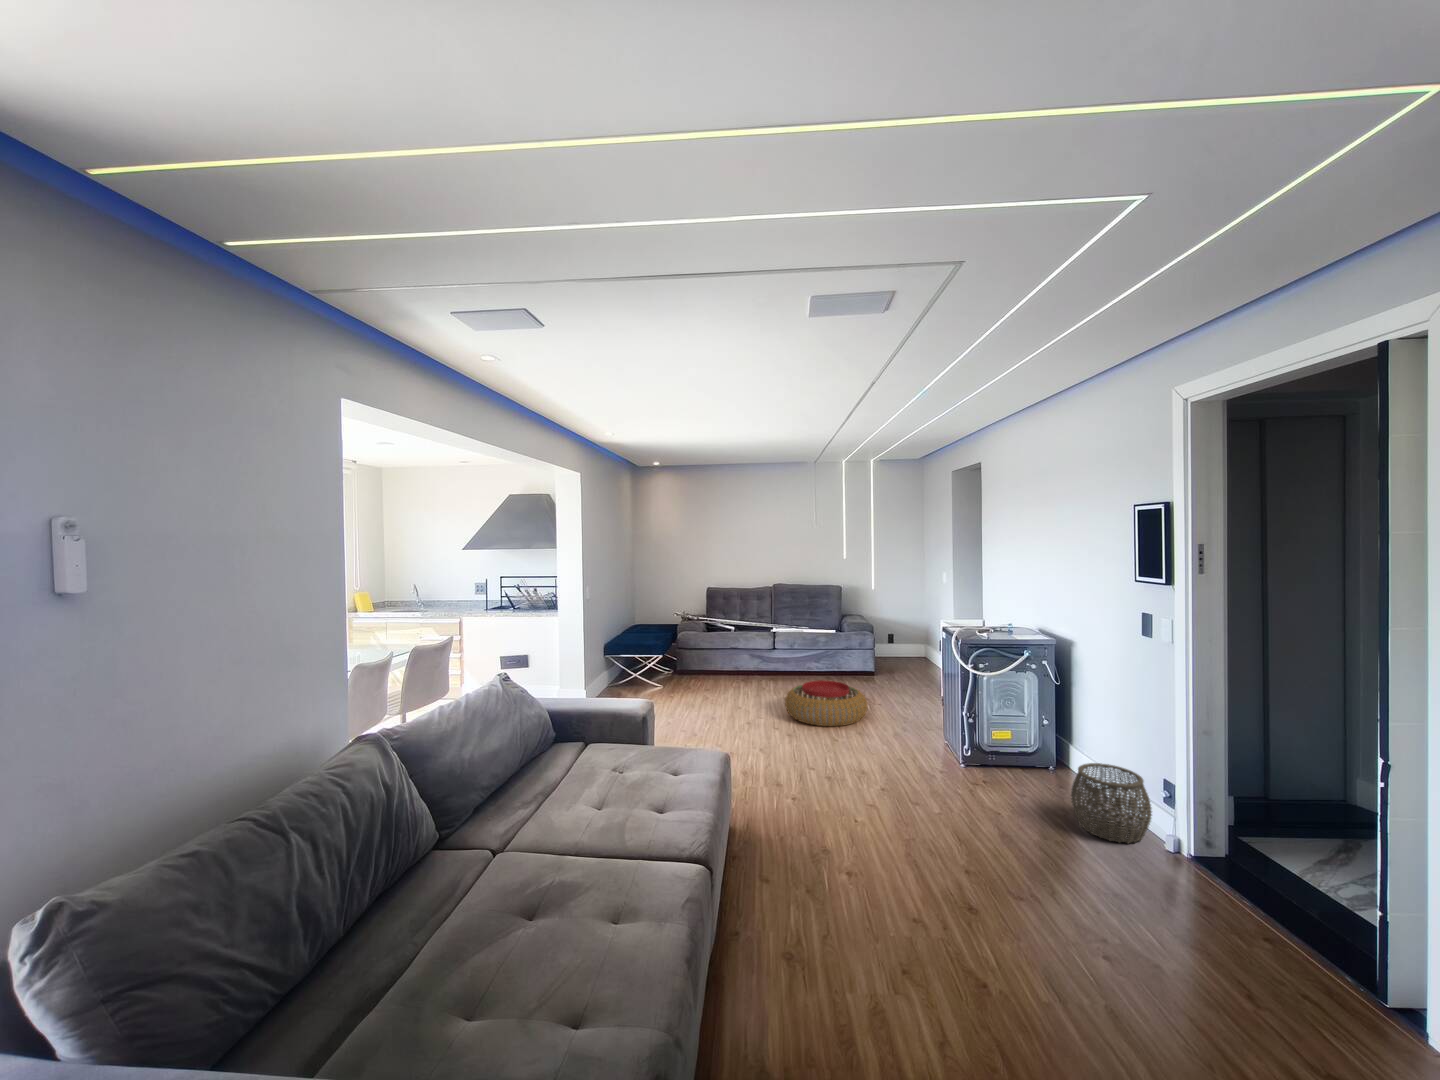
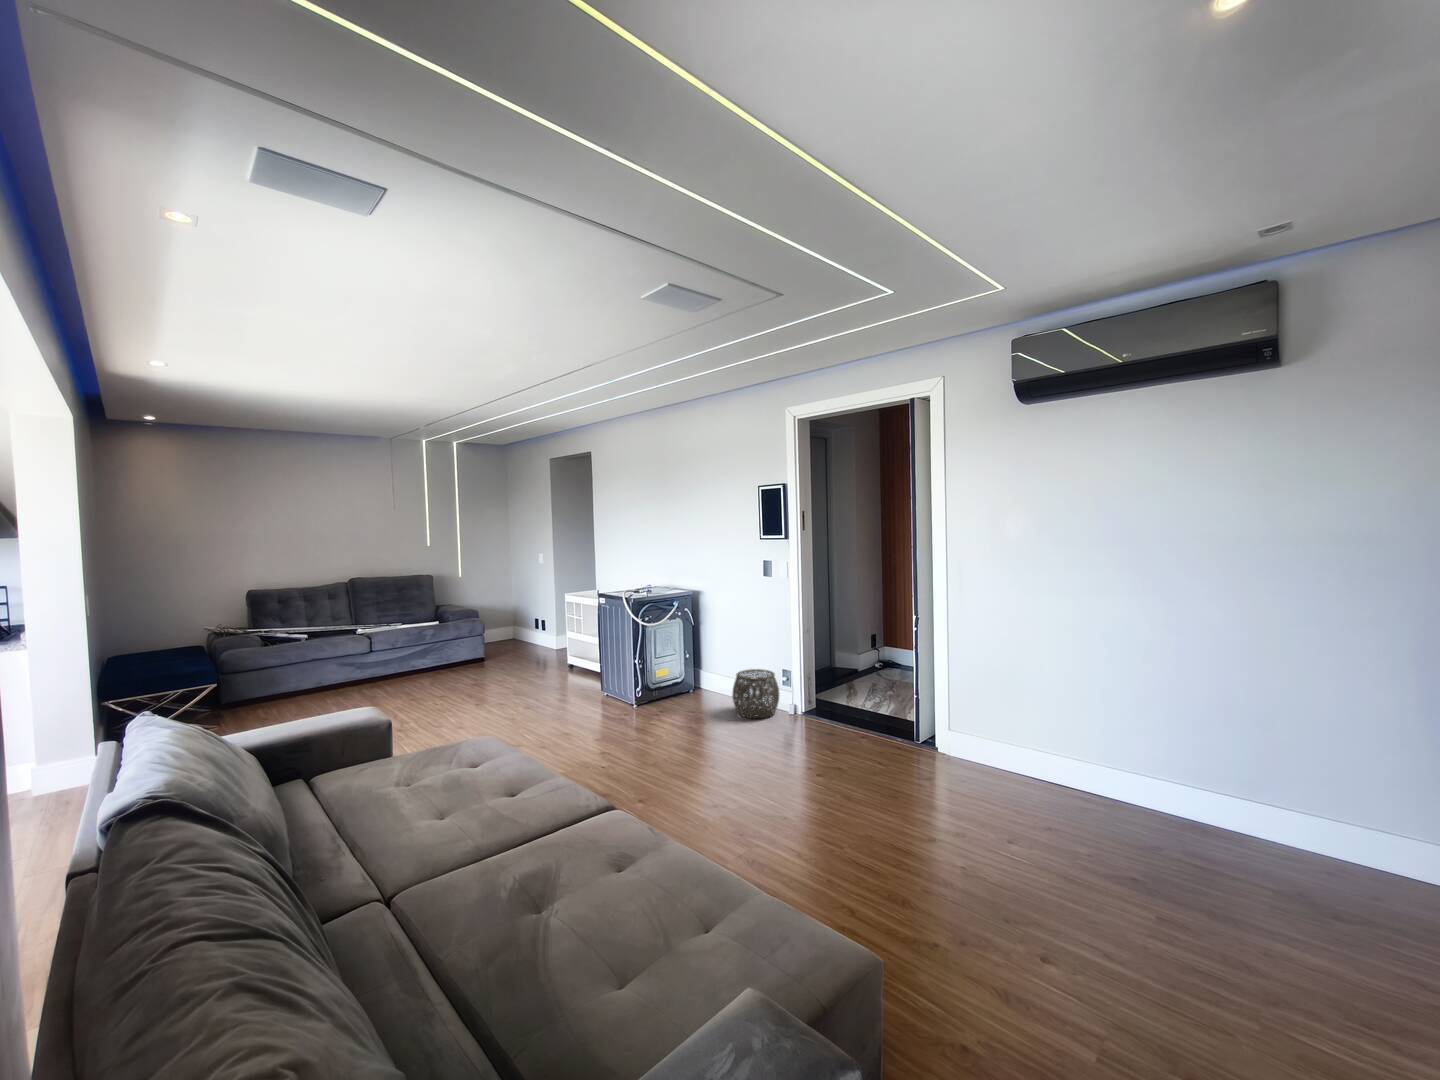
pouf: present [785,680,867,726] -> none [434,665,526,712]

